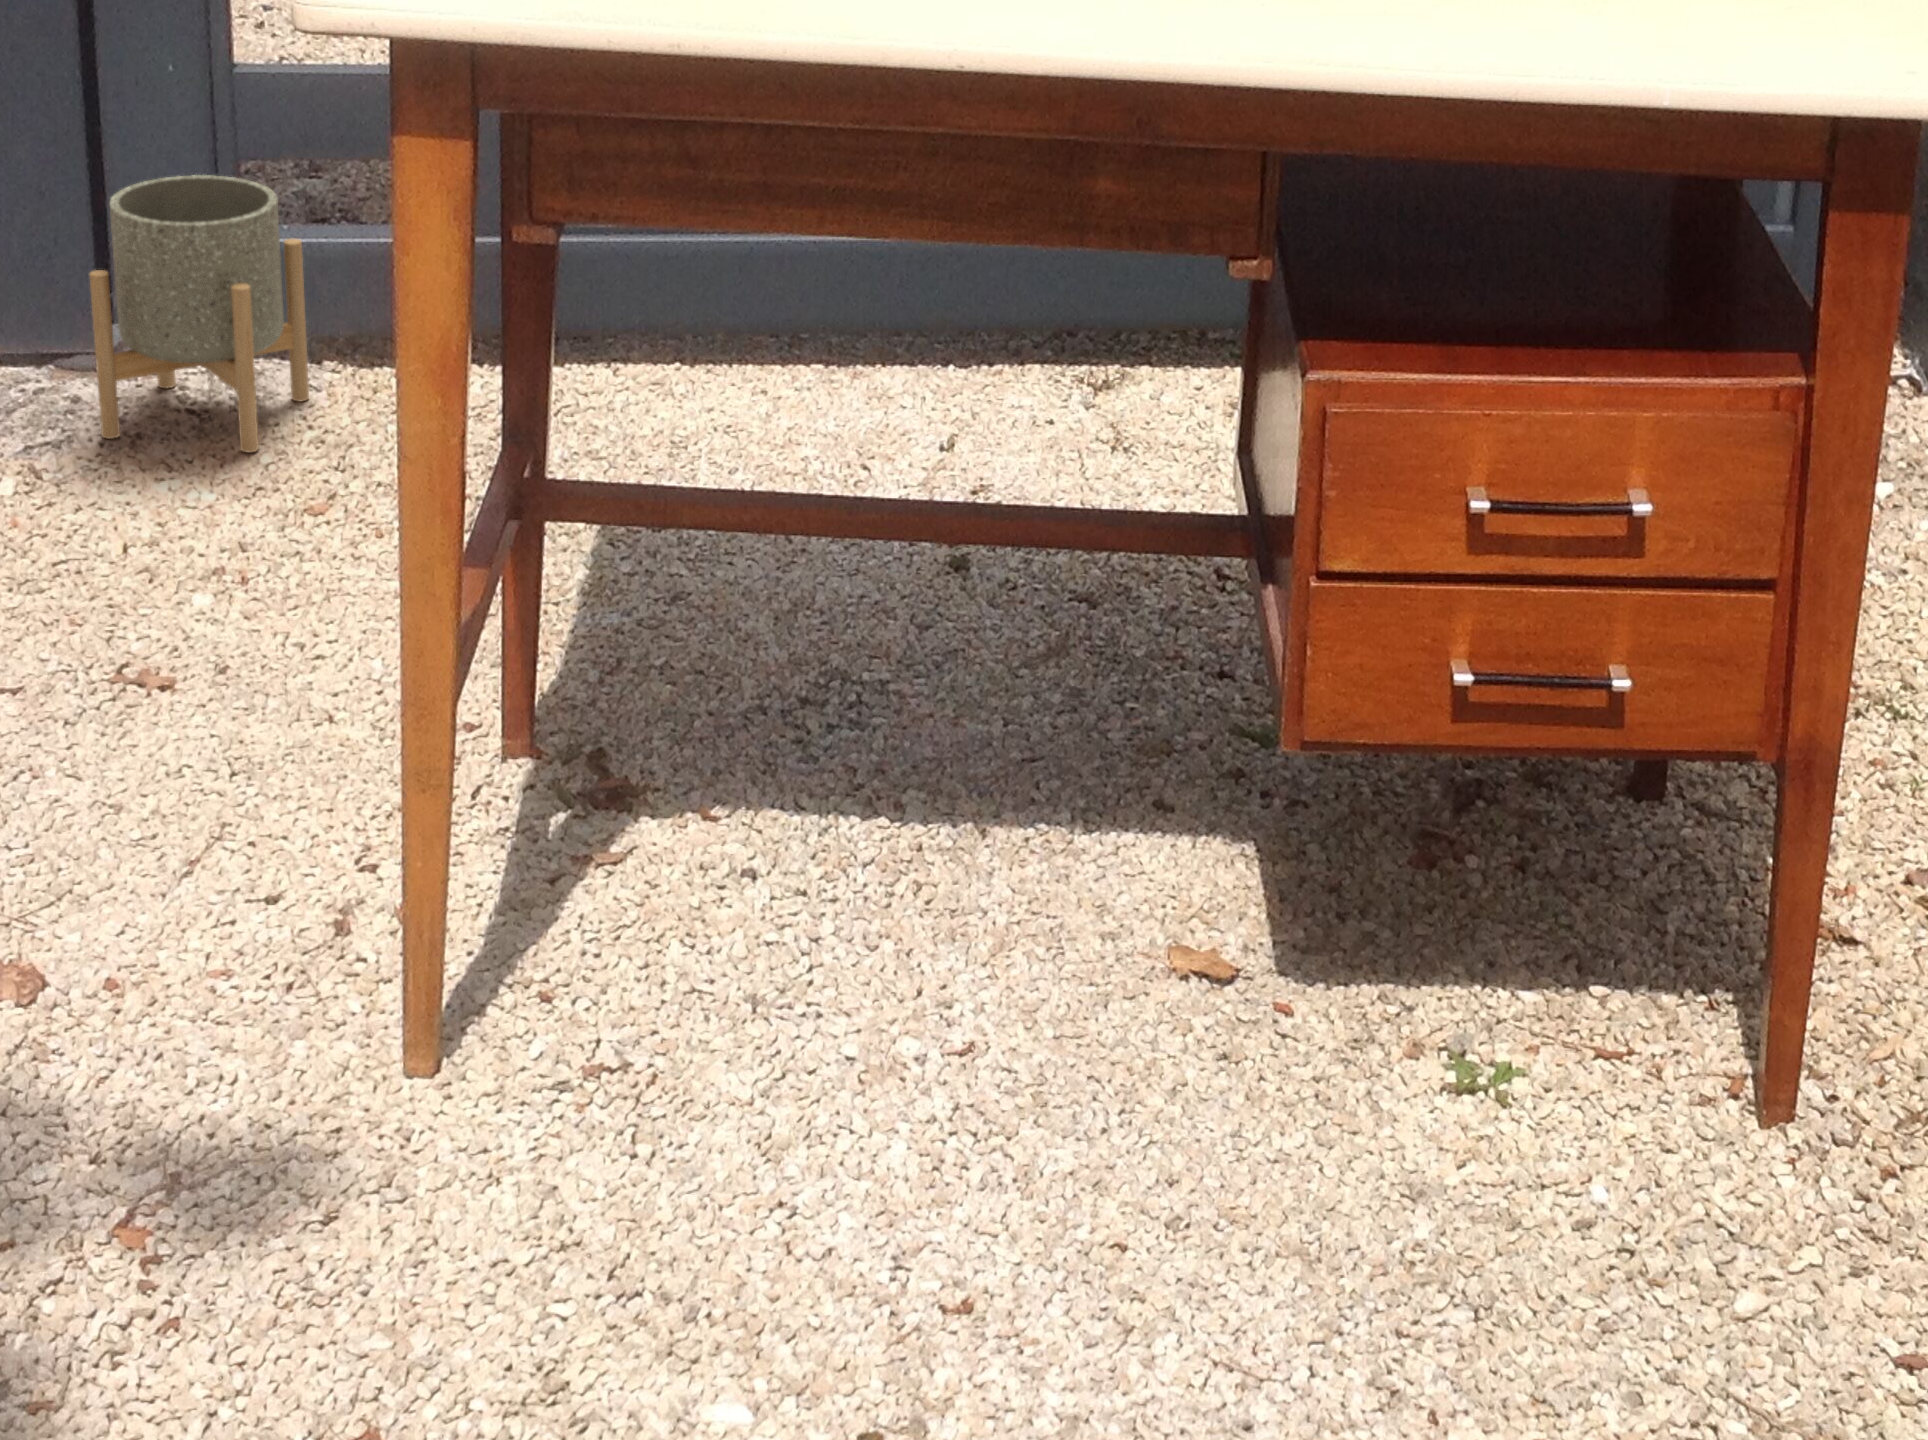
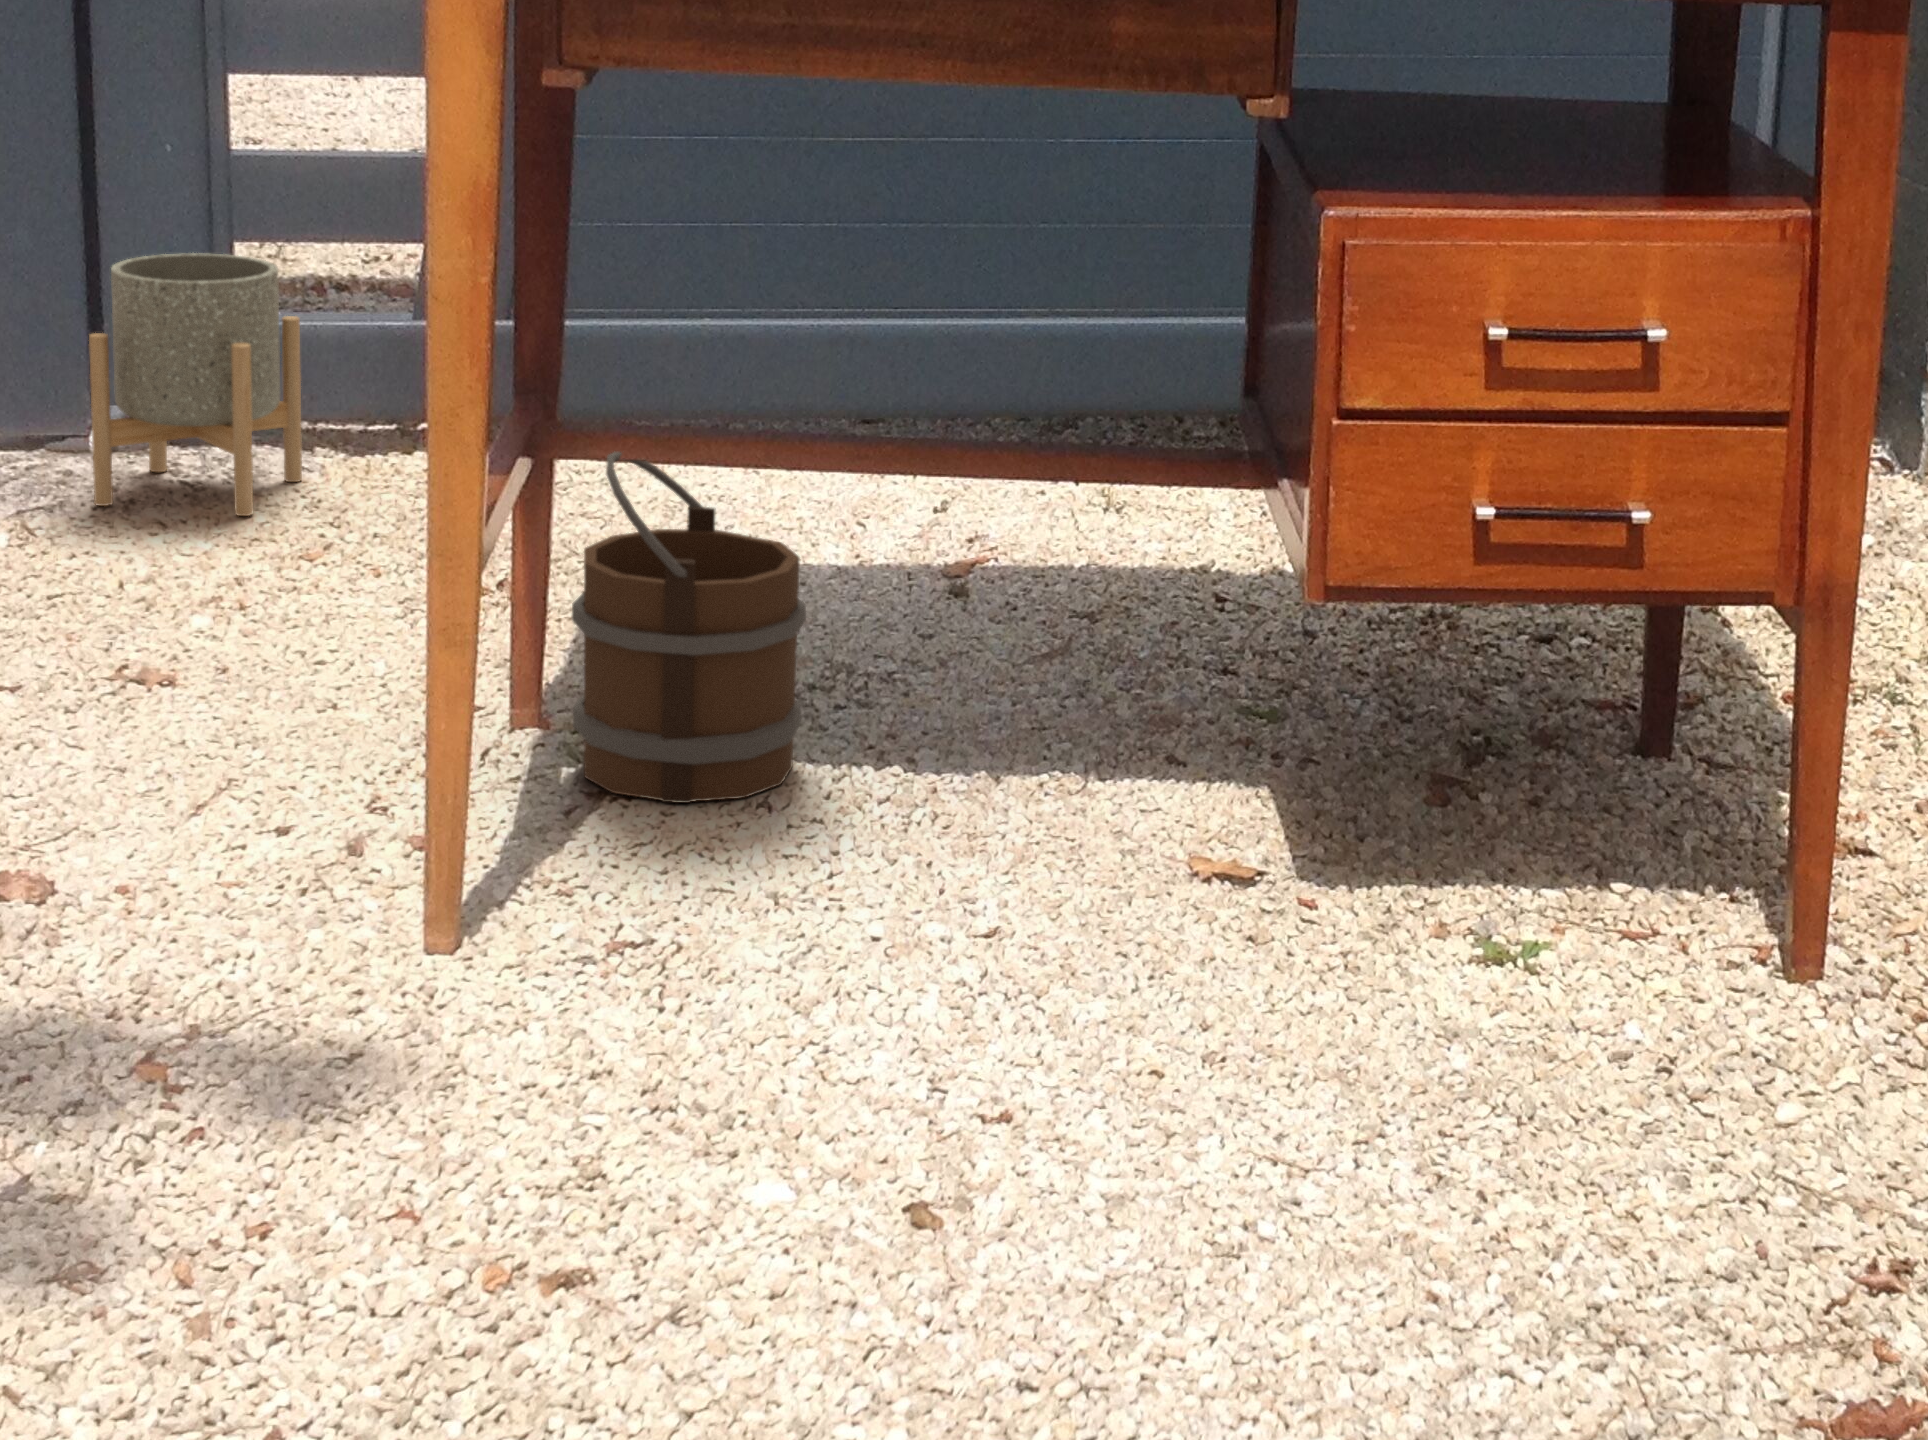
bucket: none [556,511,791,869] -> present [572,451,806,803]

